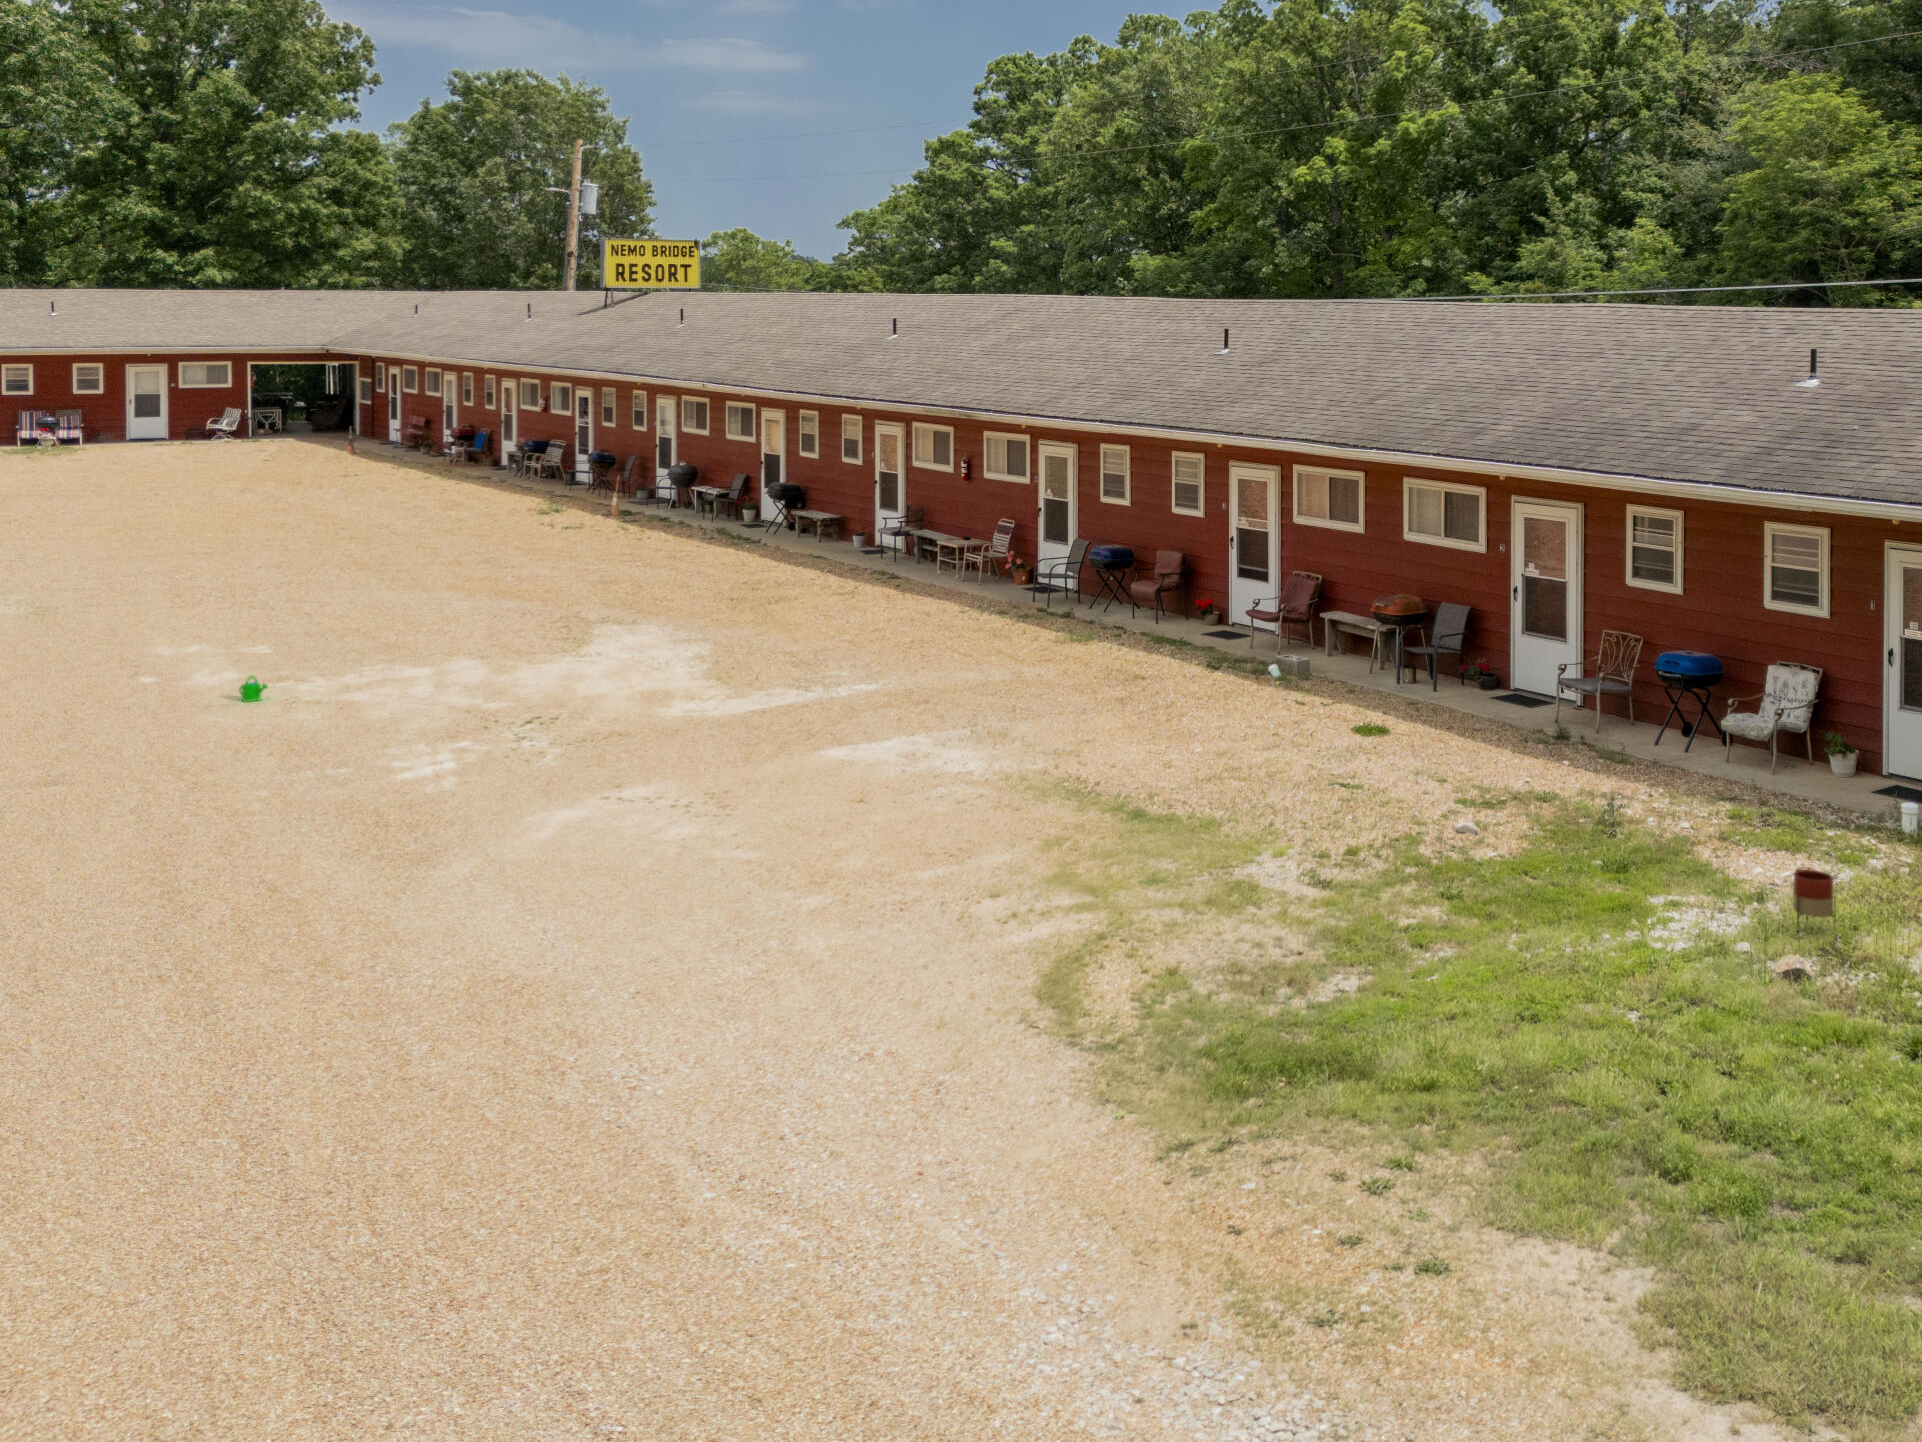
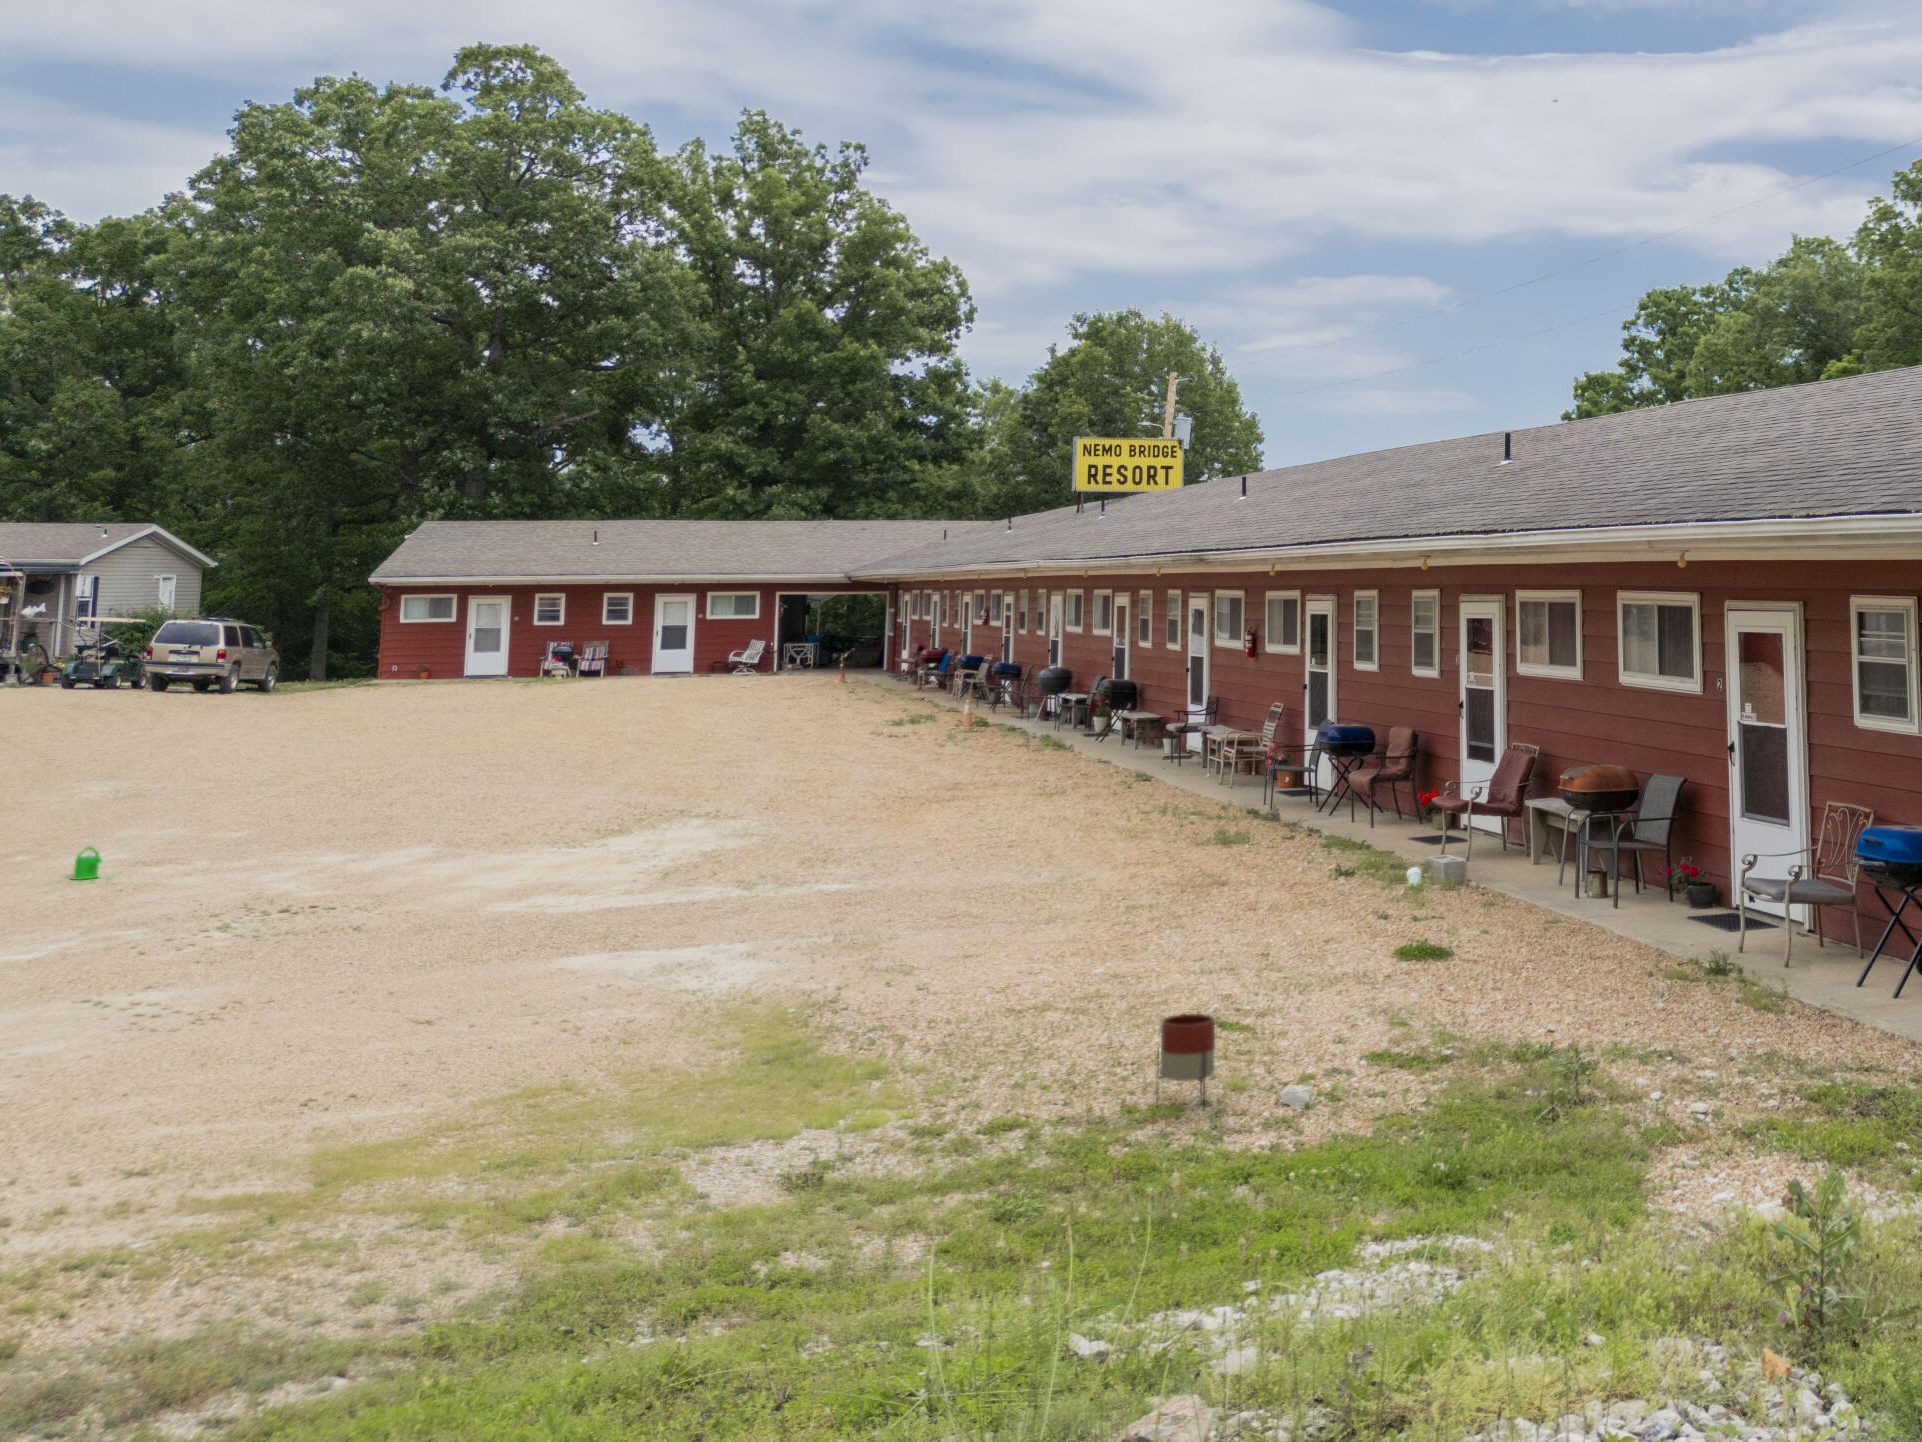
planter: present [1793,870,1836,932] -> present [1157,1014,1215,1098]

